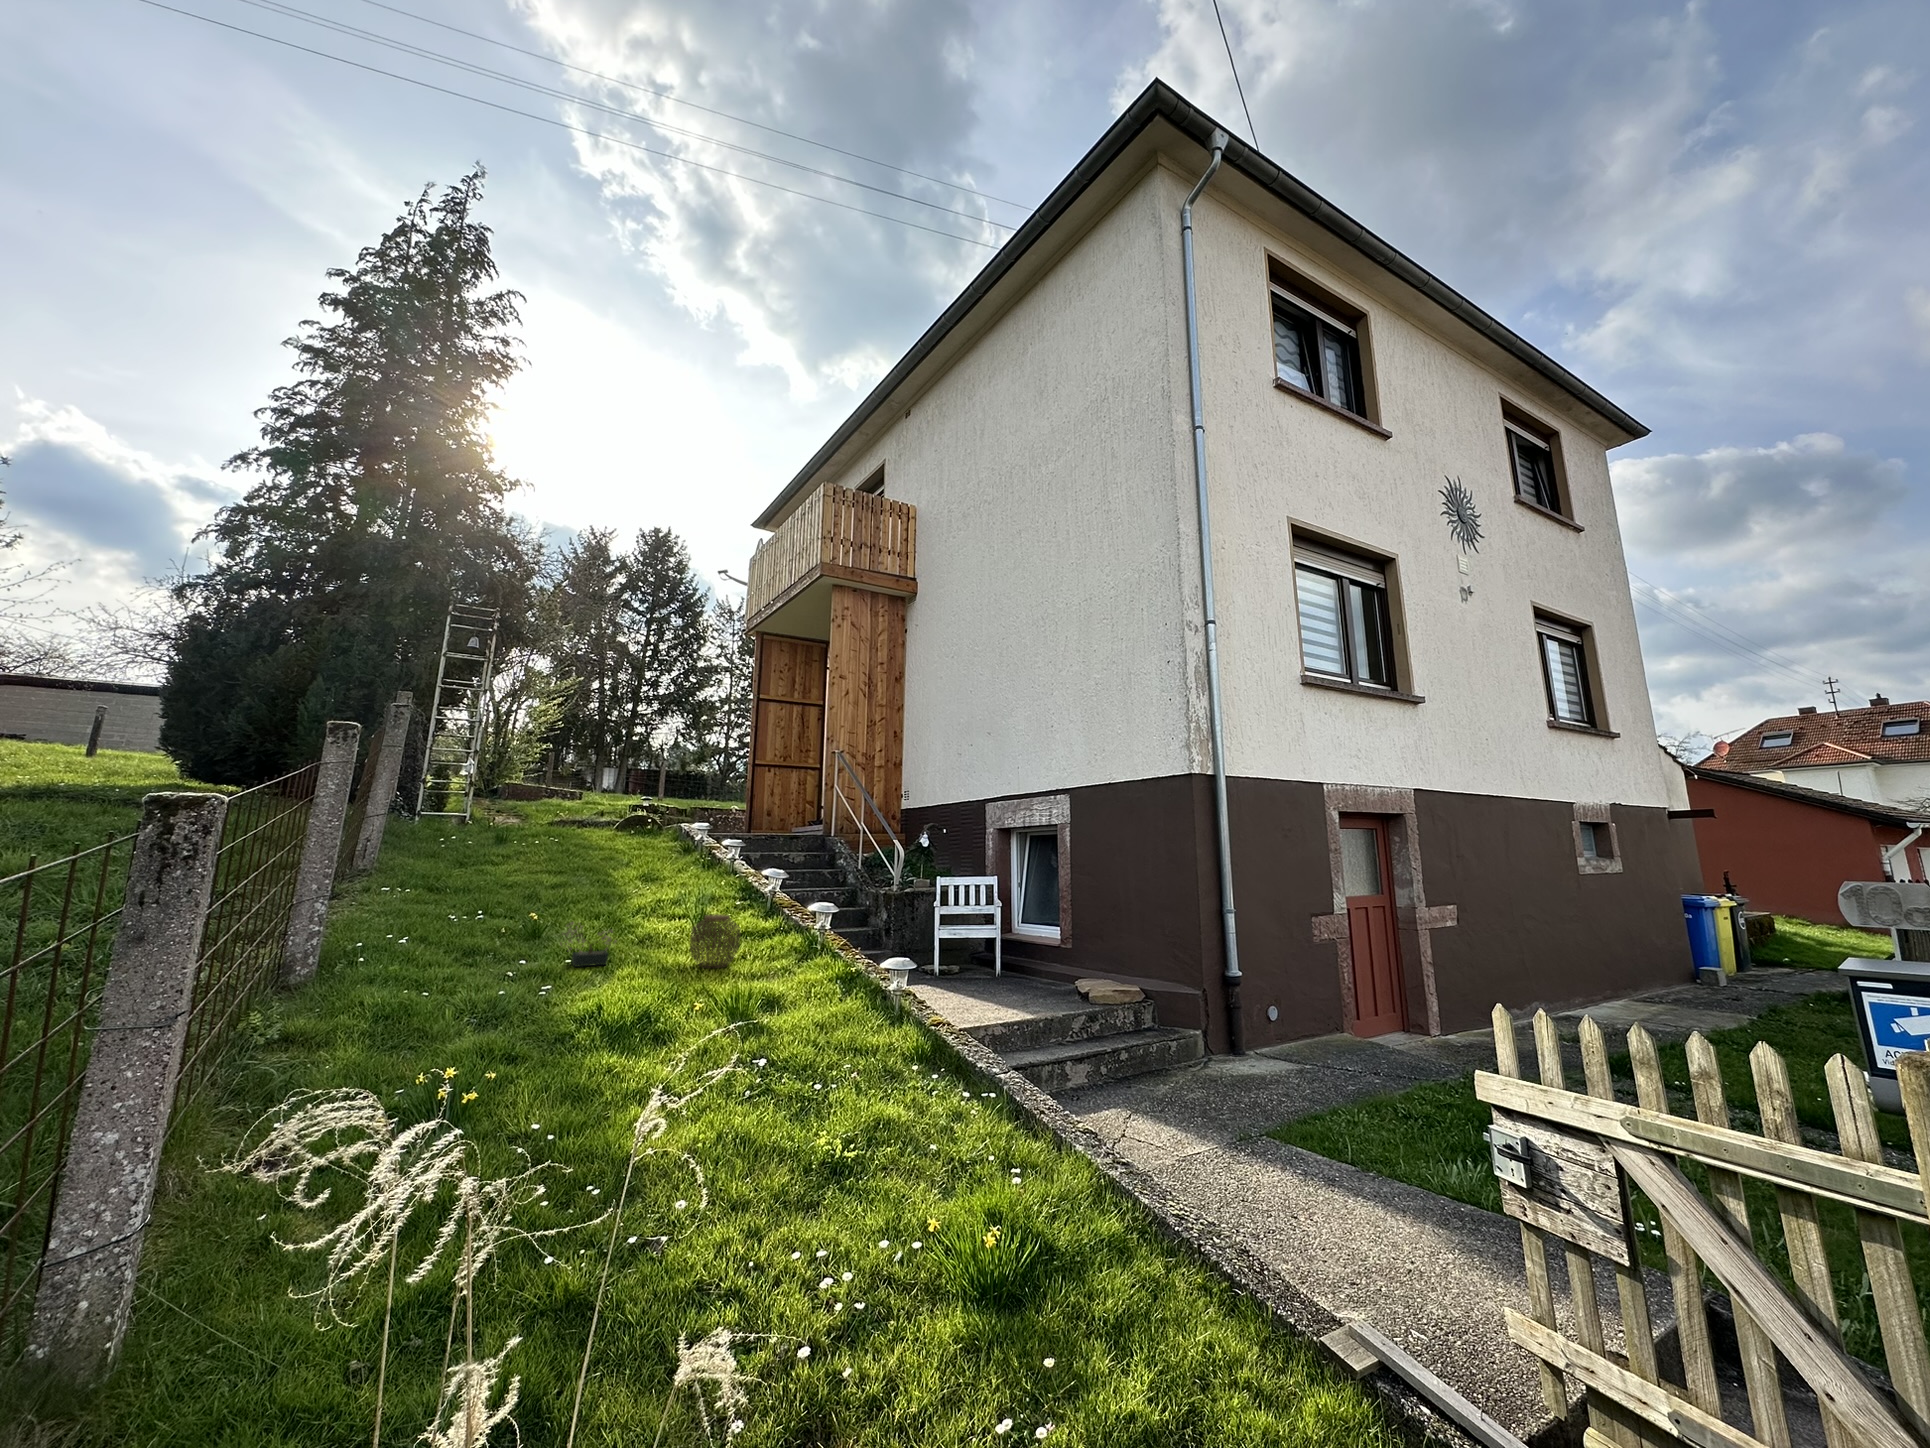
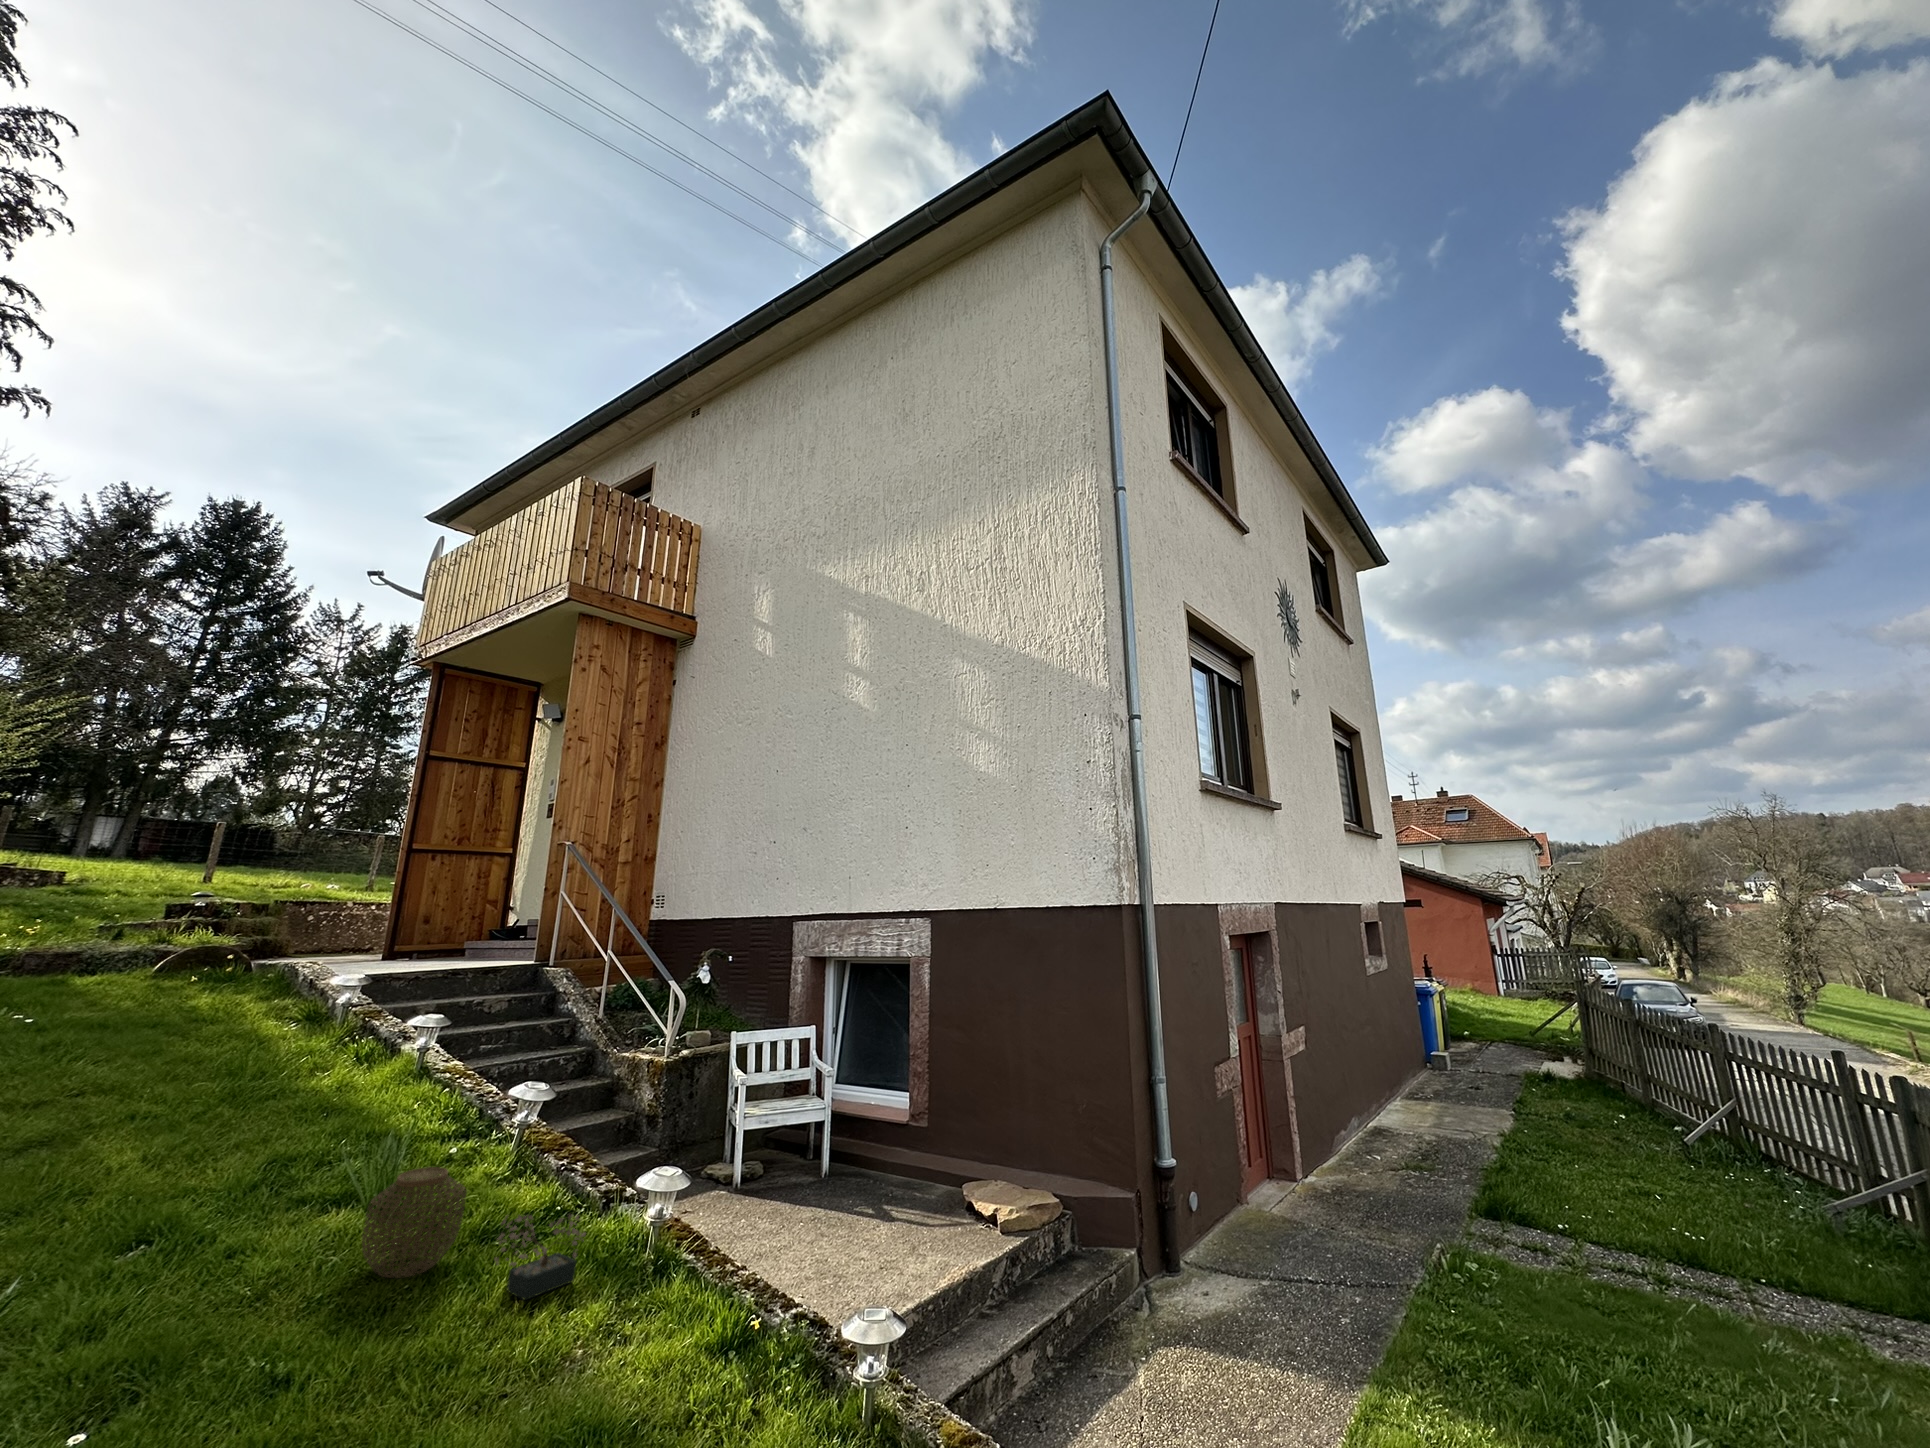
decorative plant: present [560,923,613,967] -> present [495,1215,585,1300]

